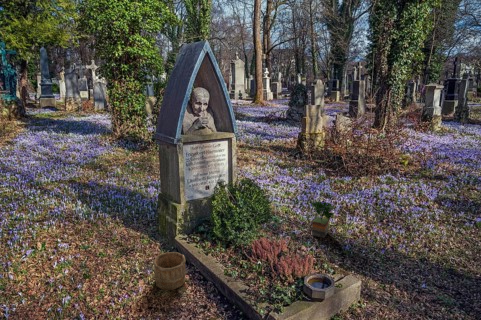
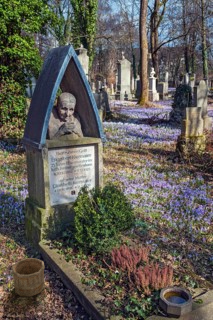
potted tree: present [312,201,334,238] -> none [180,209,204,248]

